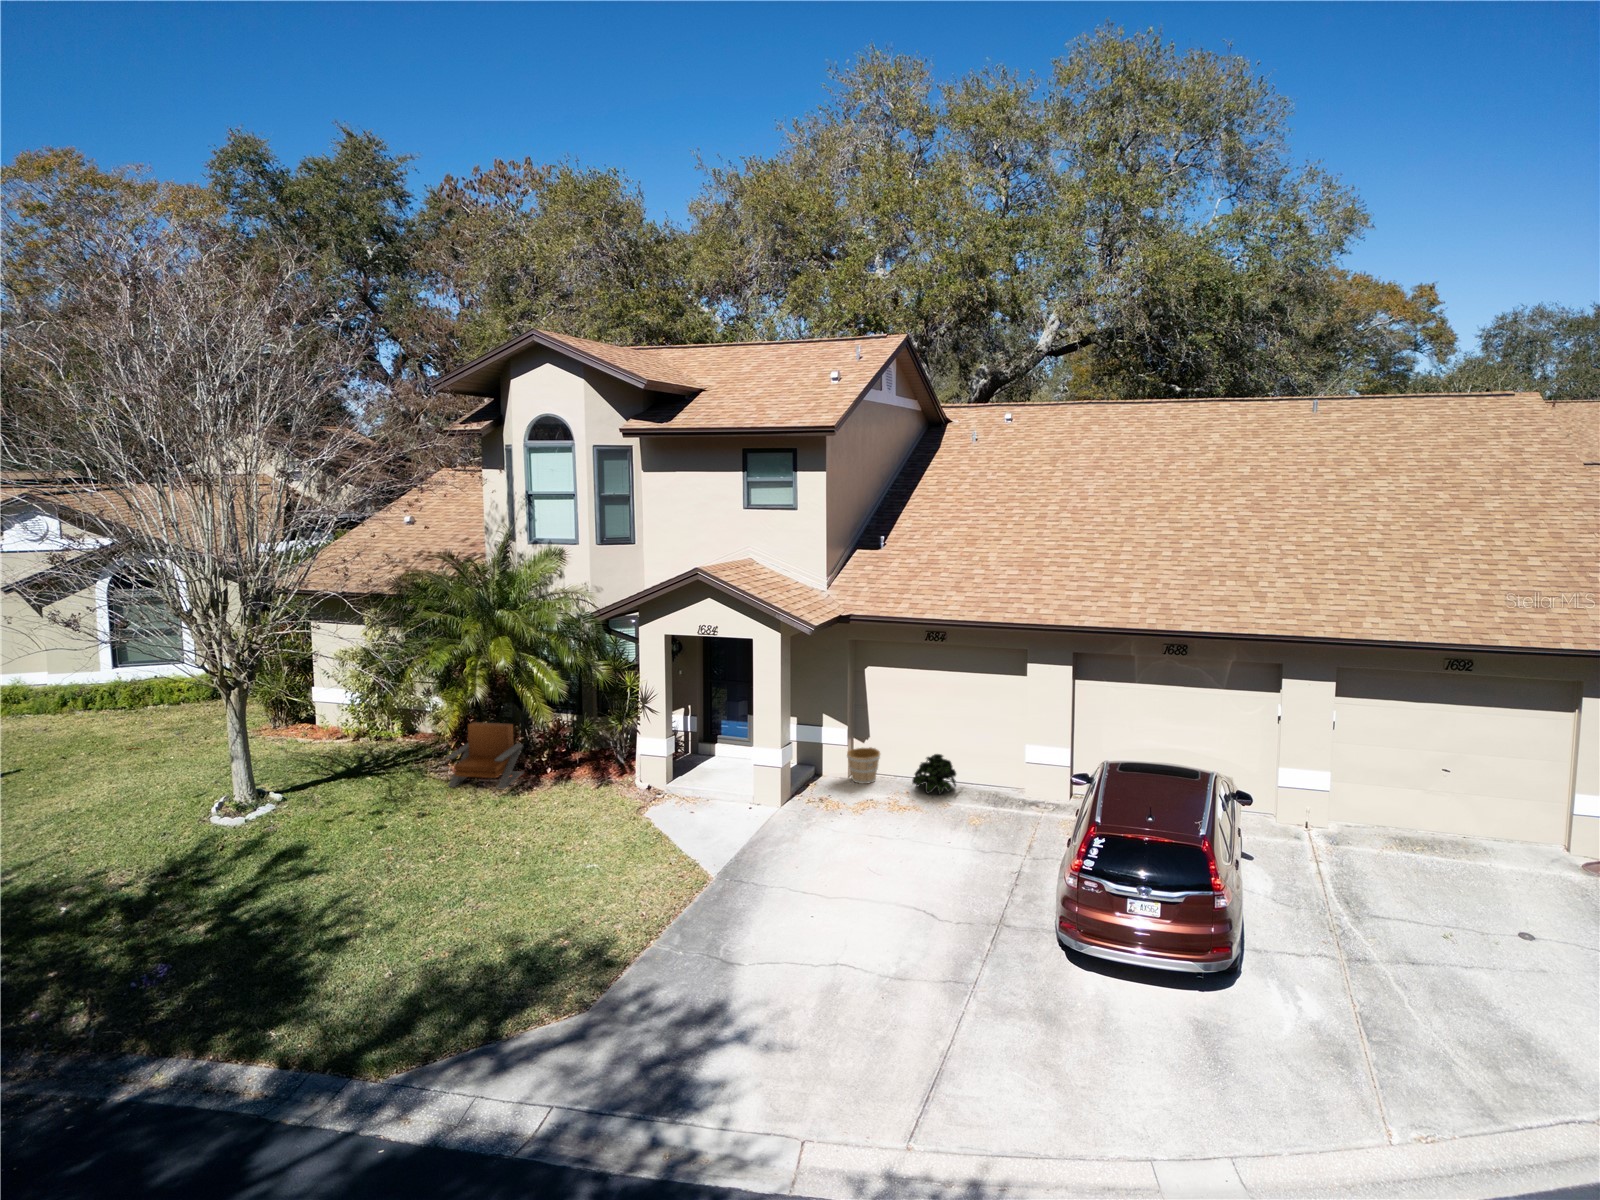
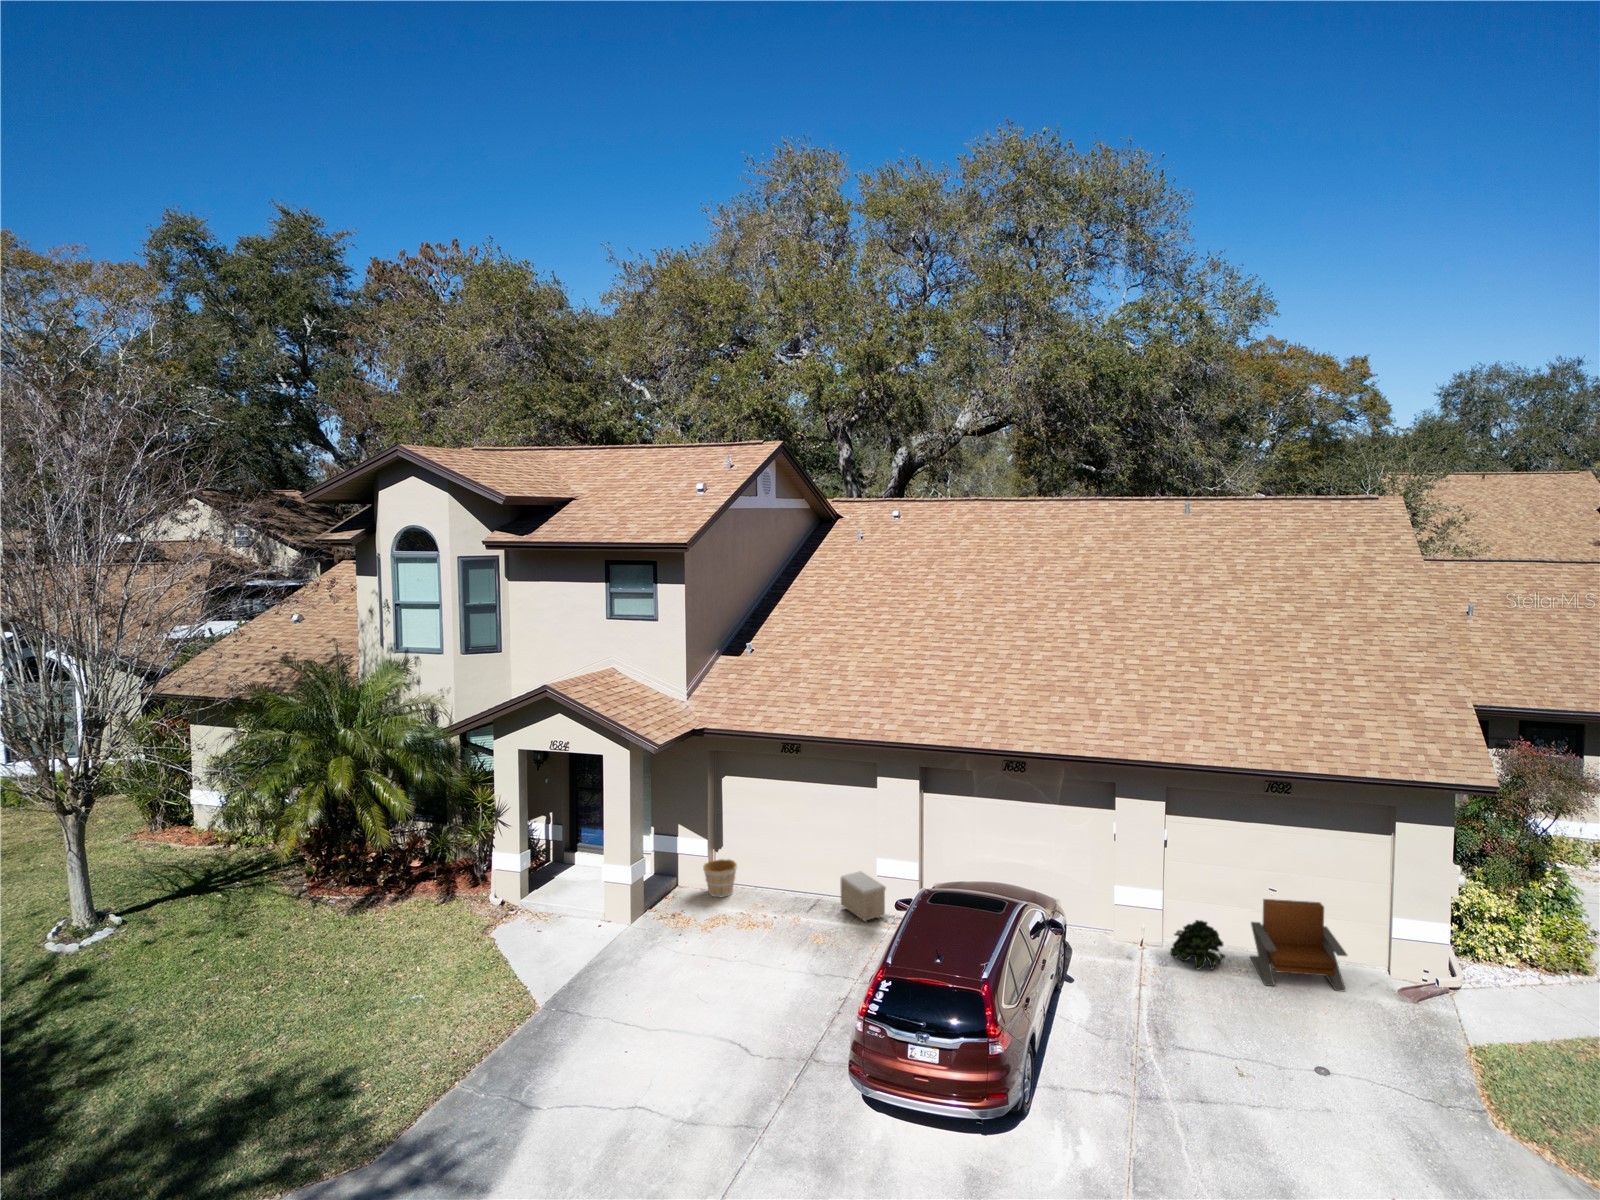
lounge chair: present [446,722,524,790] -> present [1250,899,1348,991]
potted plant: present [912,754,956,794] -> present [1171,920,1225,970]
storage bench: none [989,757,1038,806] -> present [841,871,886,922]

